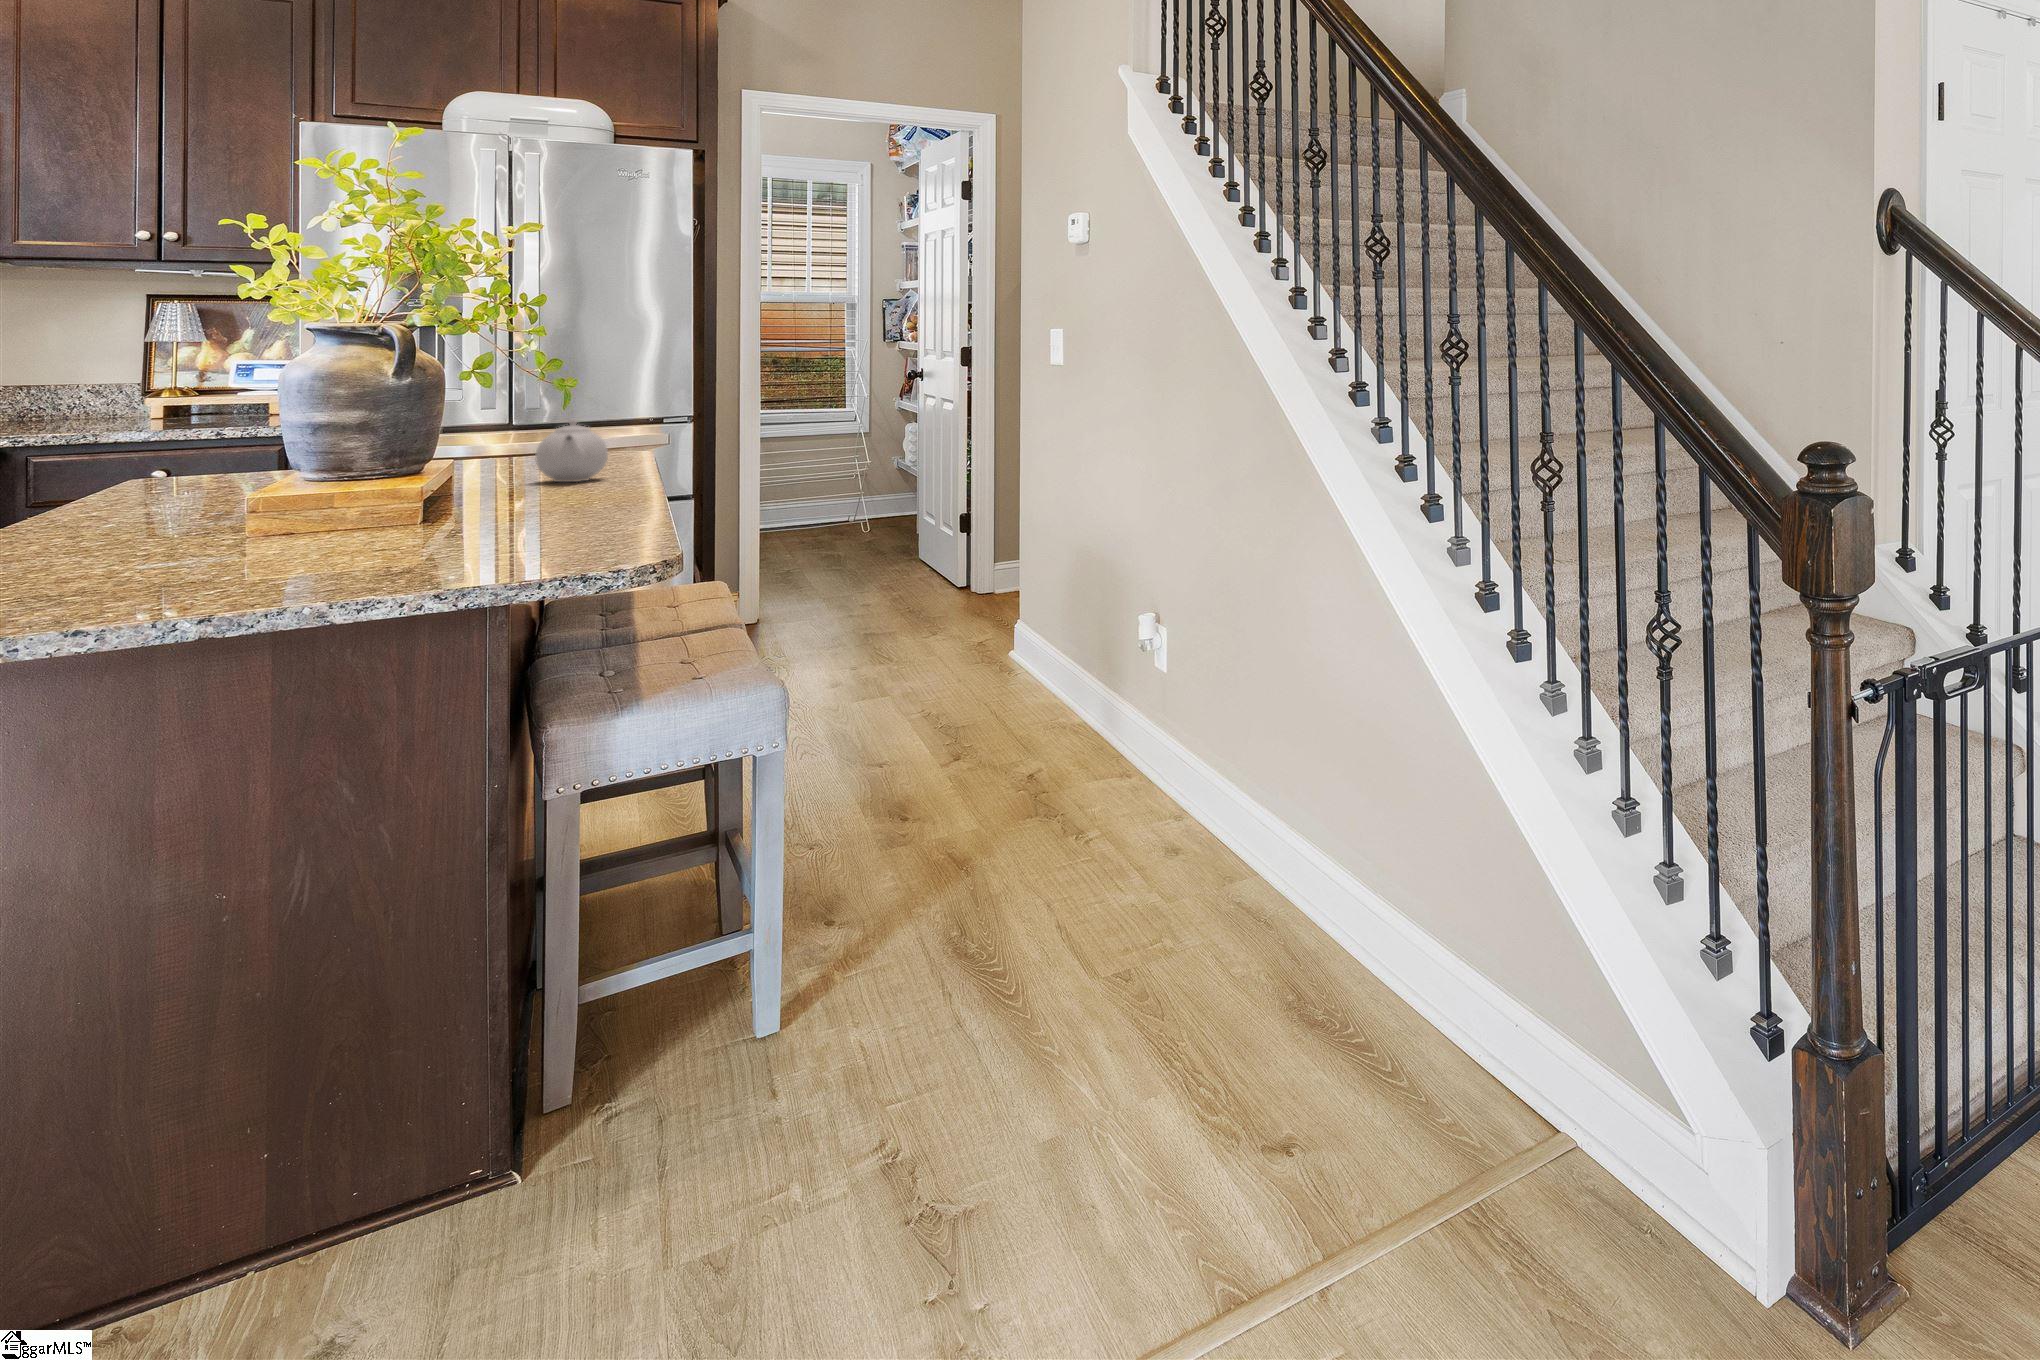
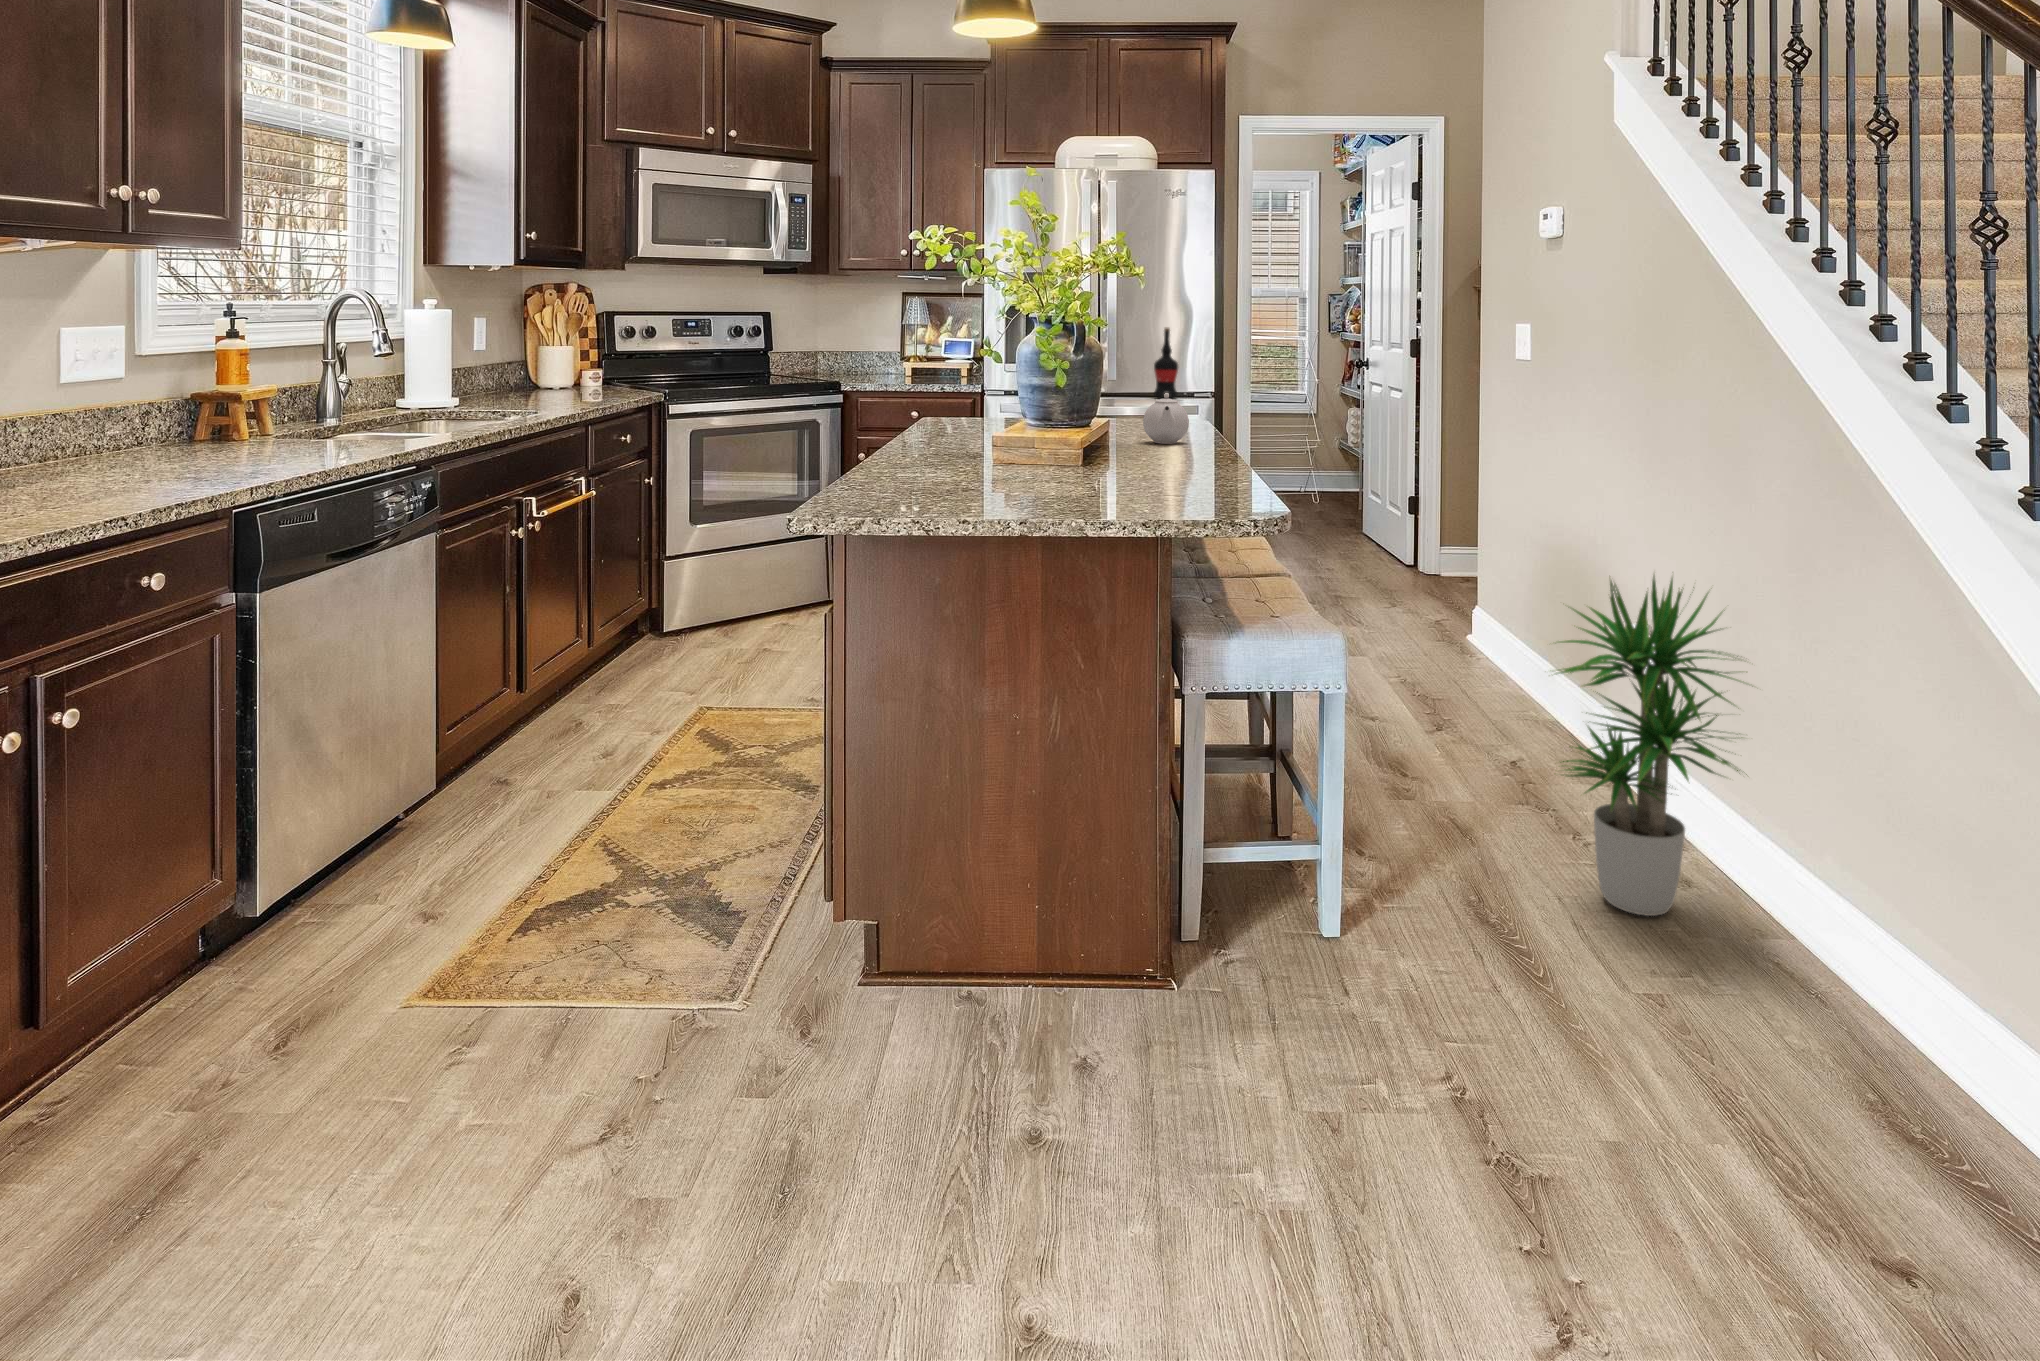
wine bottle: none [612,337,650,423] -> present [1154,327,1178,398]
potted plant: none [1035,567,1237,908] -> present [1558,575,1747,916]

